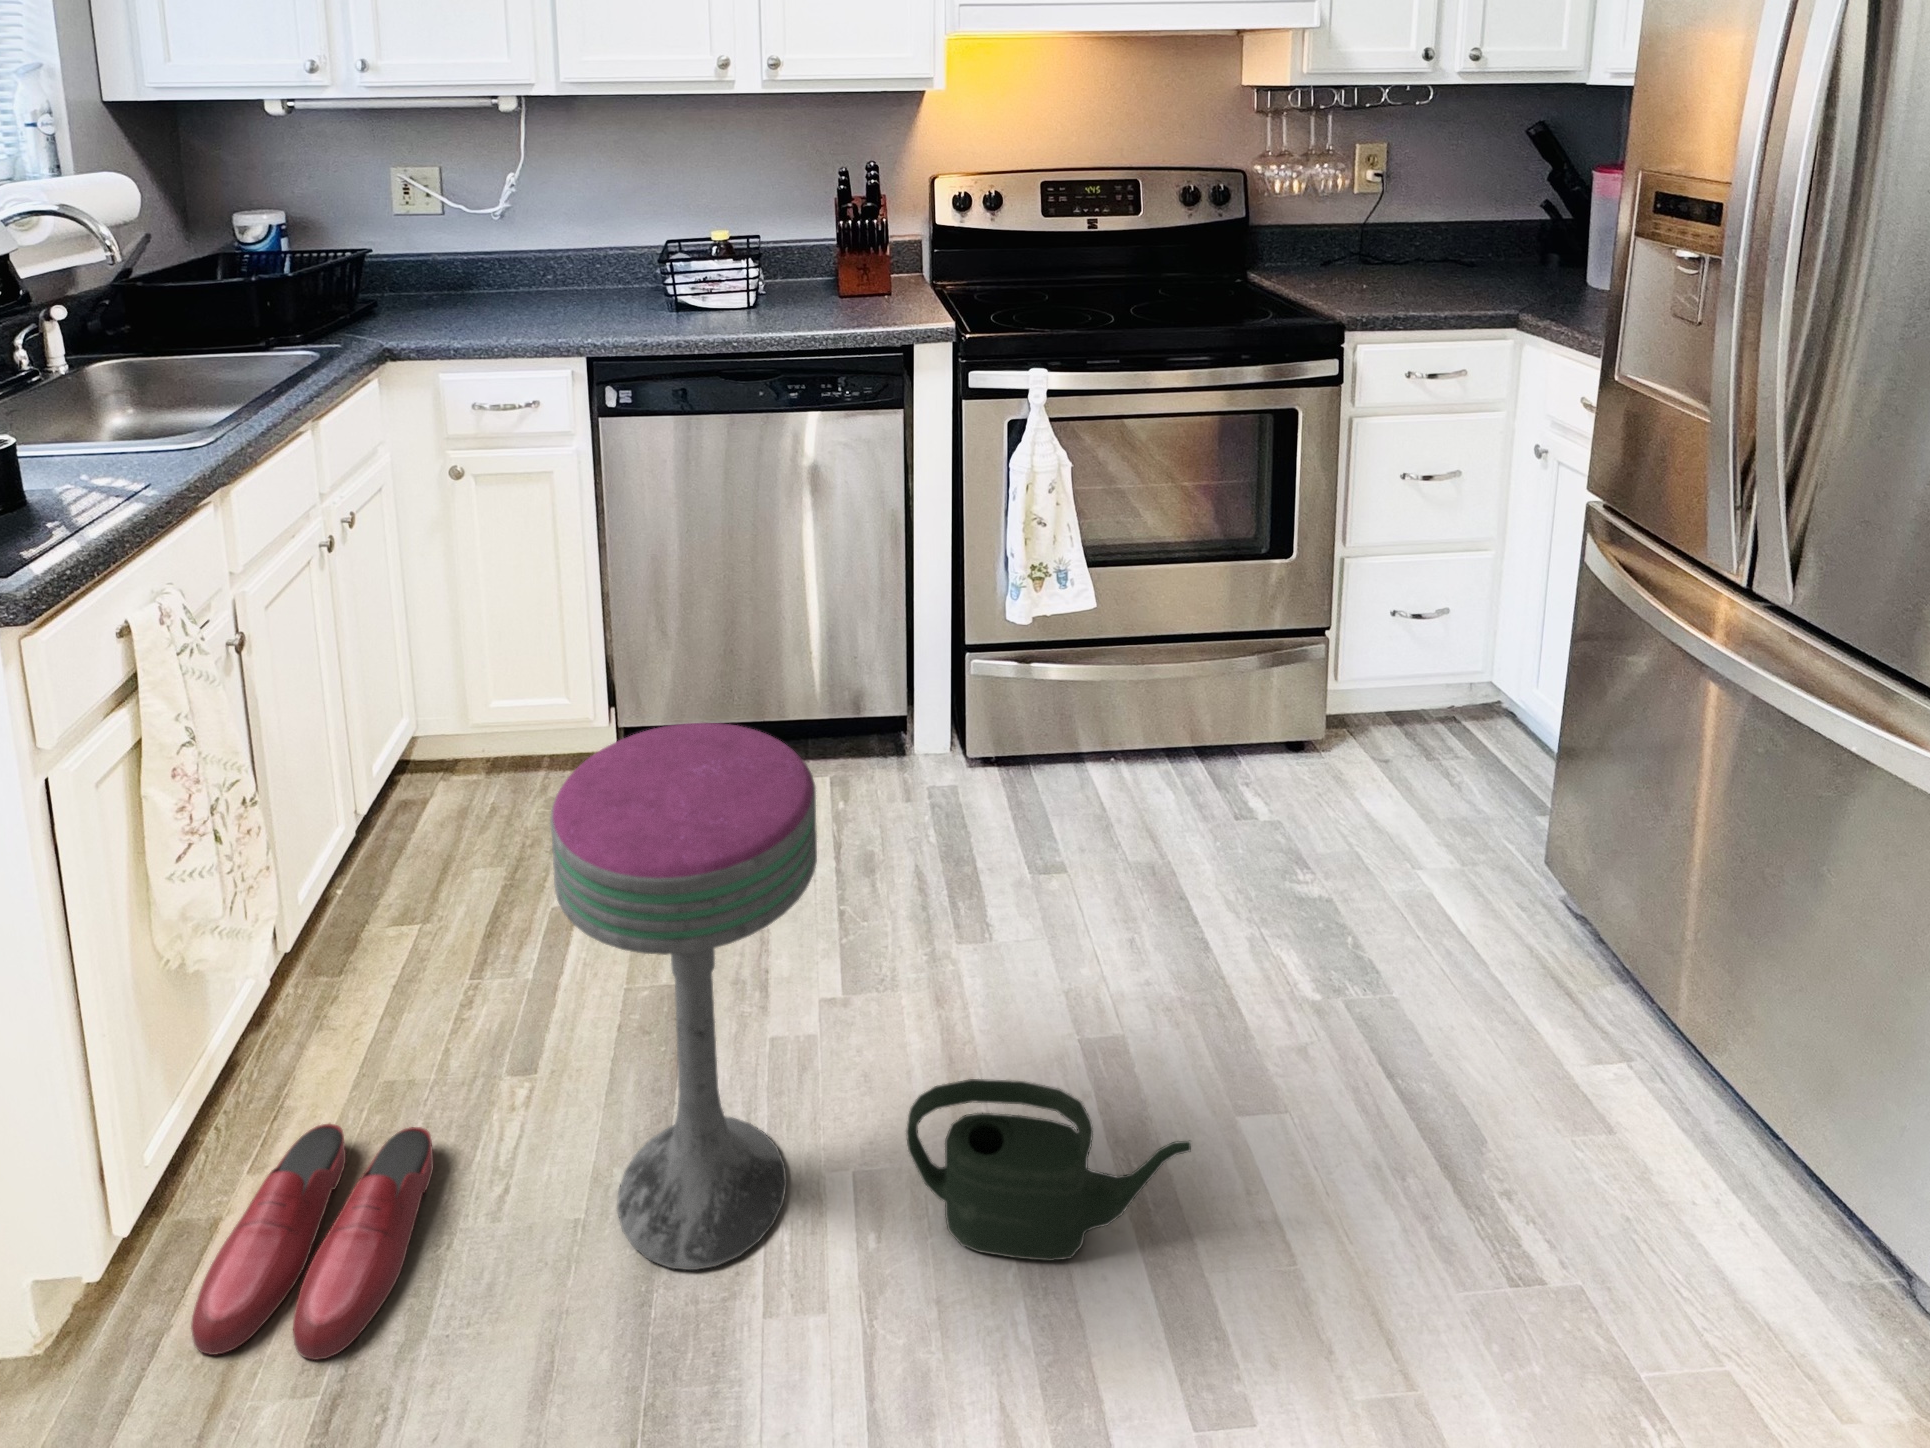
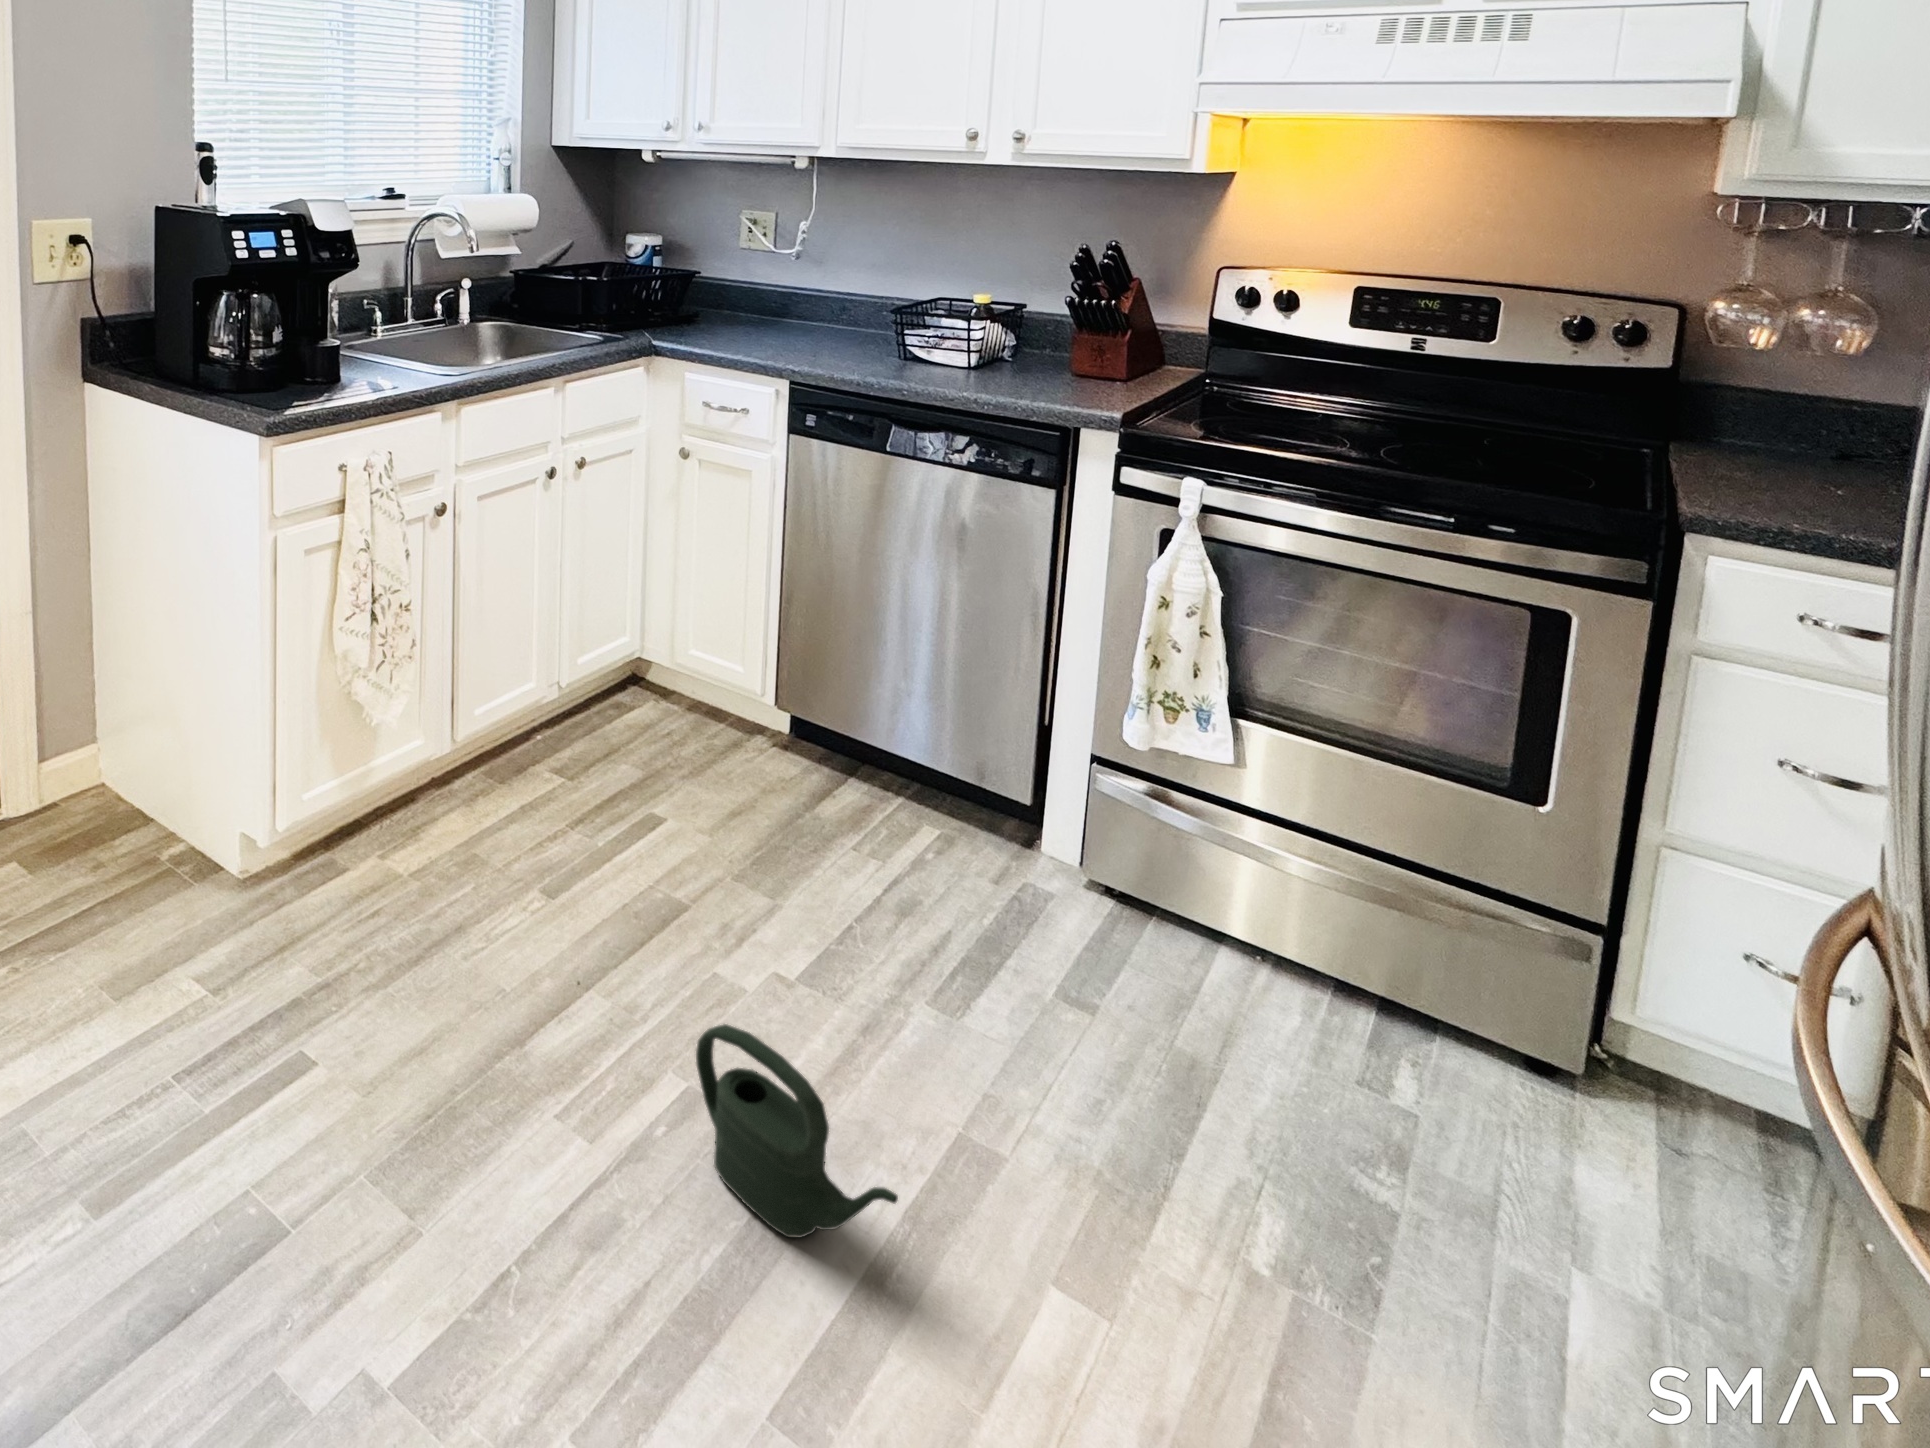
bar stool: present [550,723,817,1270] -> none [493,647,697,1071]
slippers: present [191,1124,434,1360] -> none [295,850,464,964]

